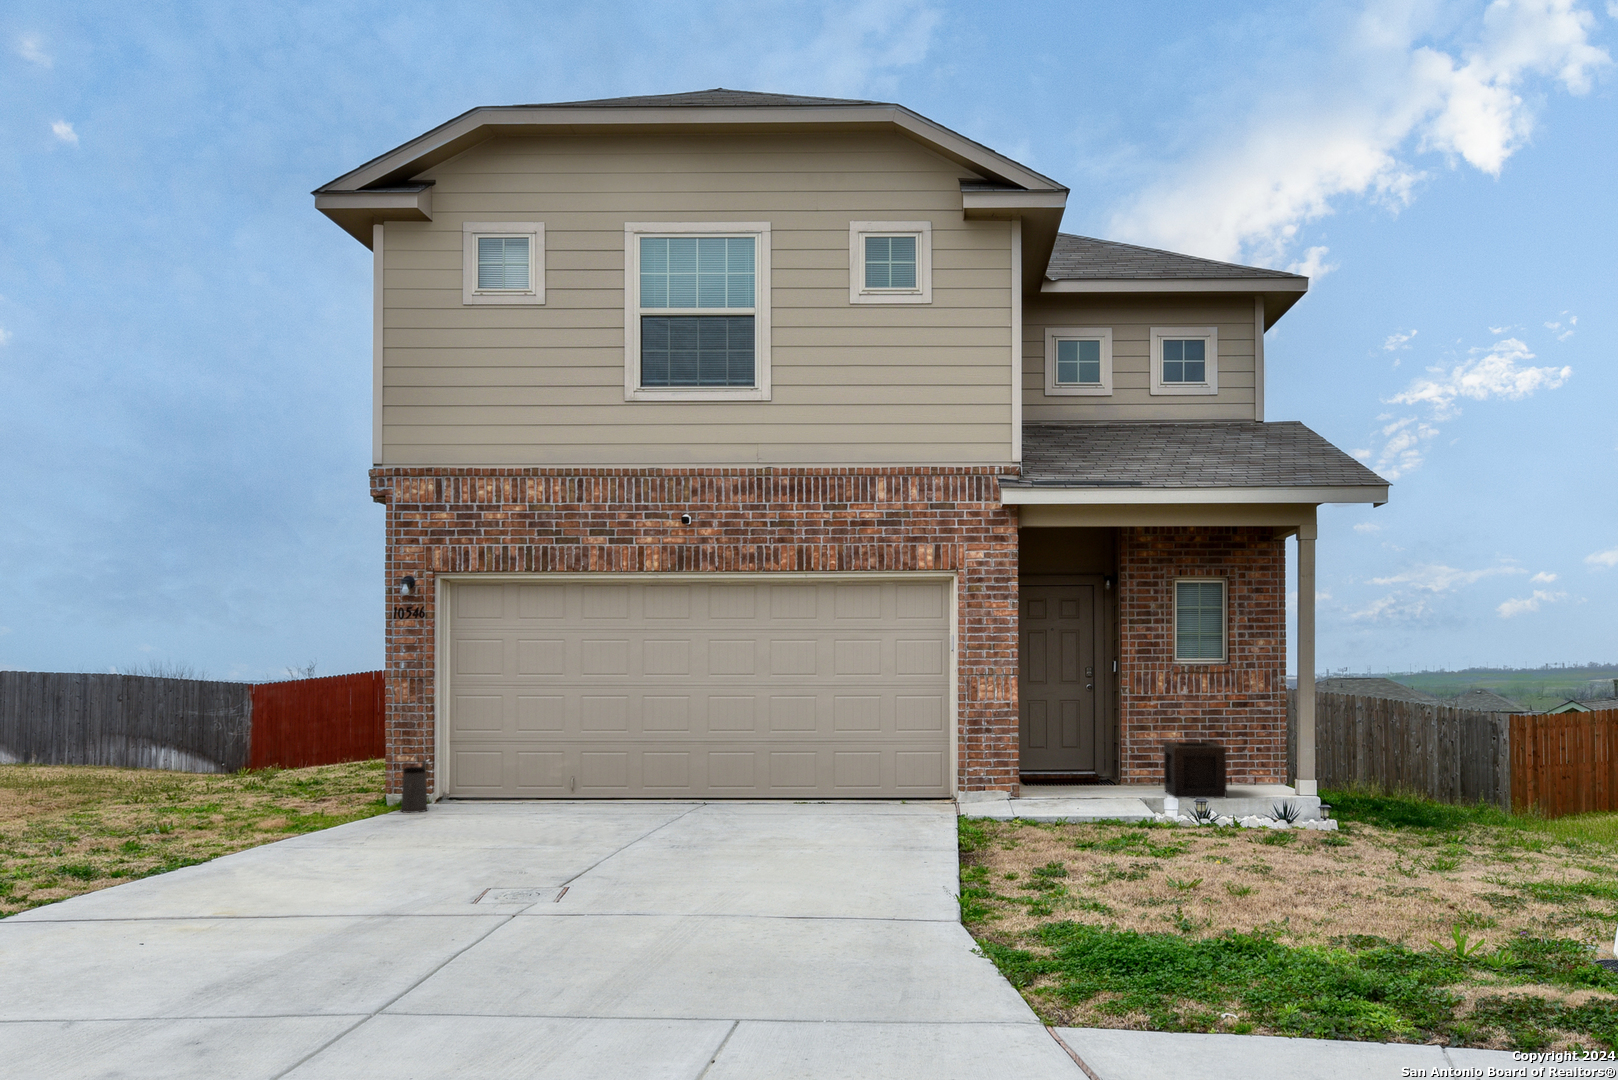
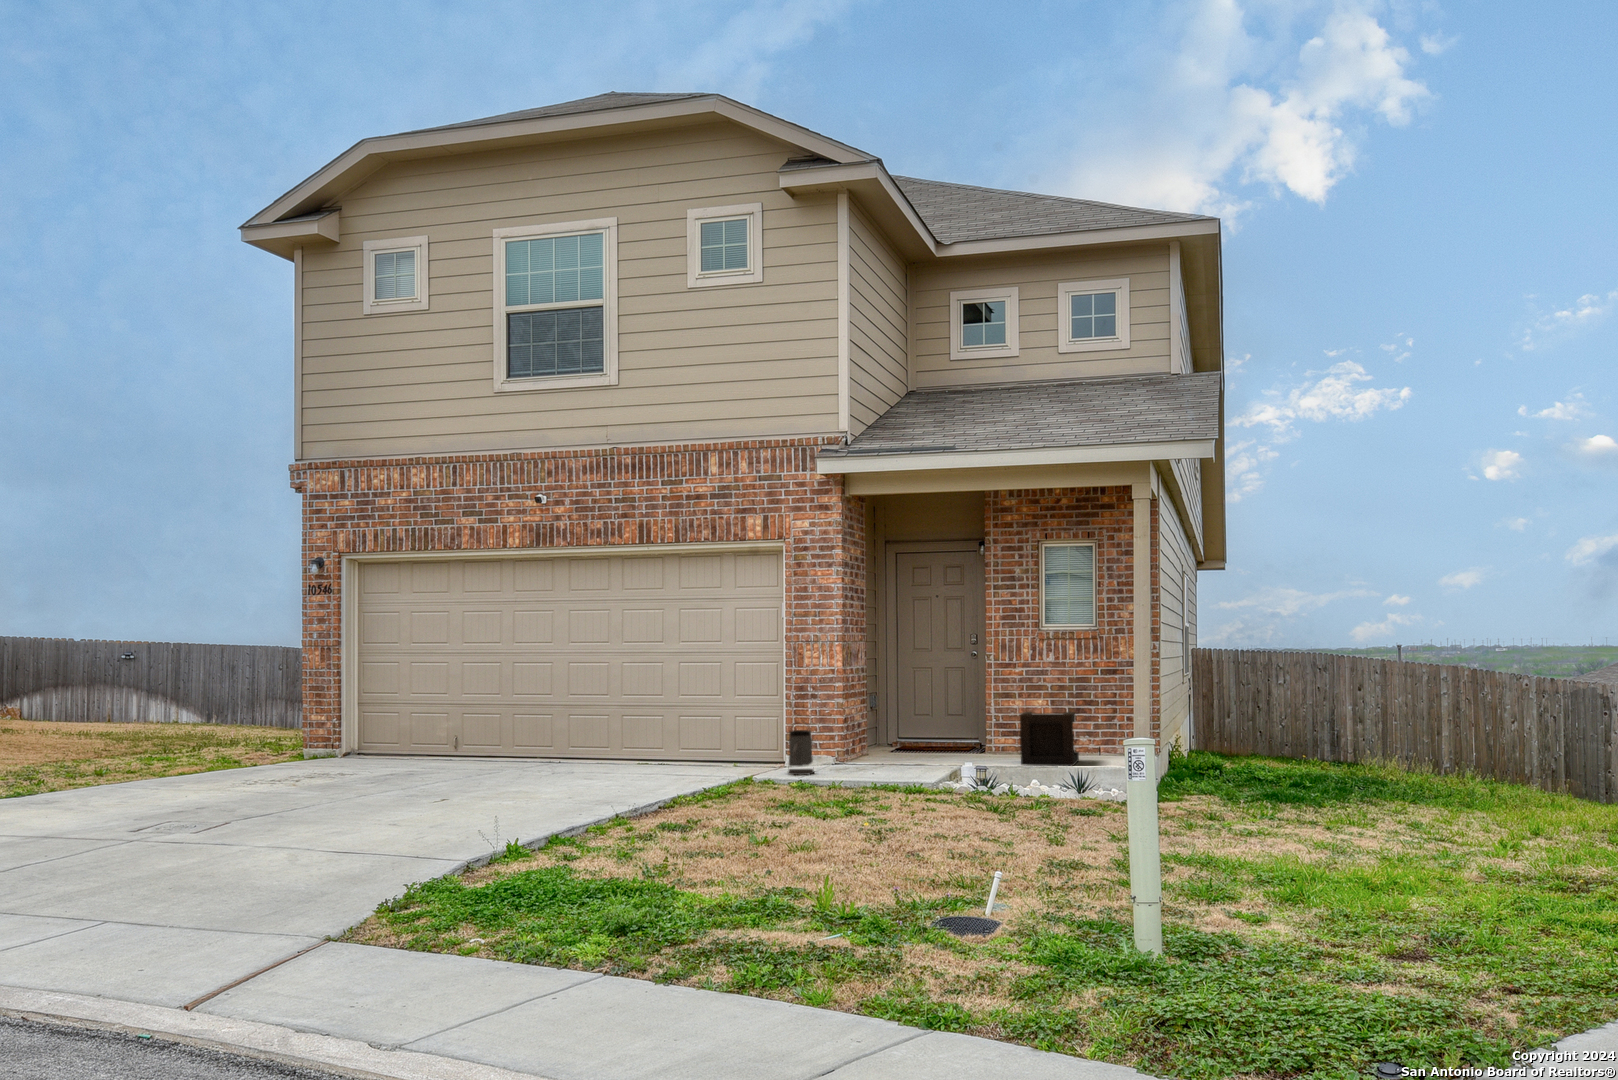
watering can: present [400,761,428,813] -> present [788,728,814,775]

